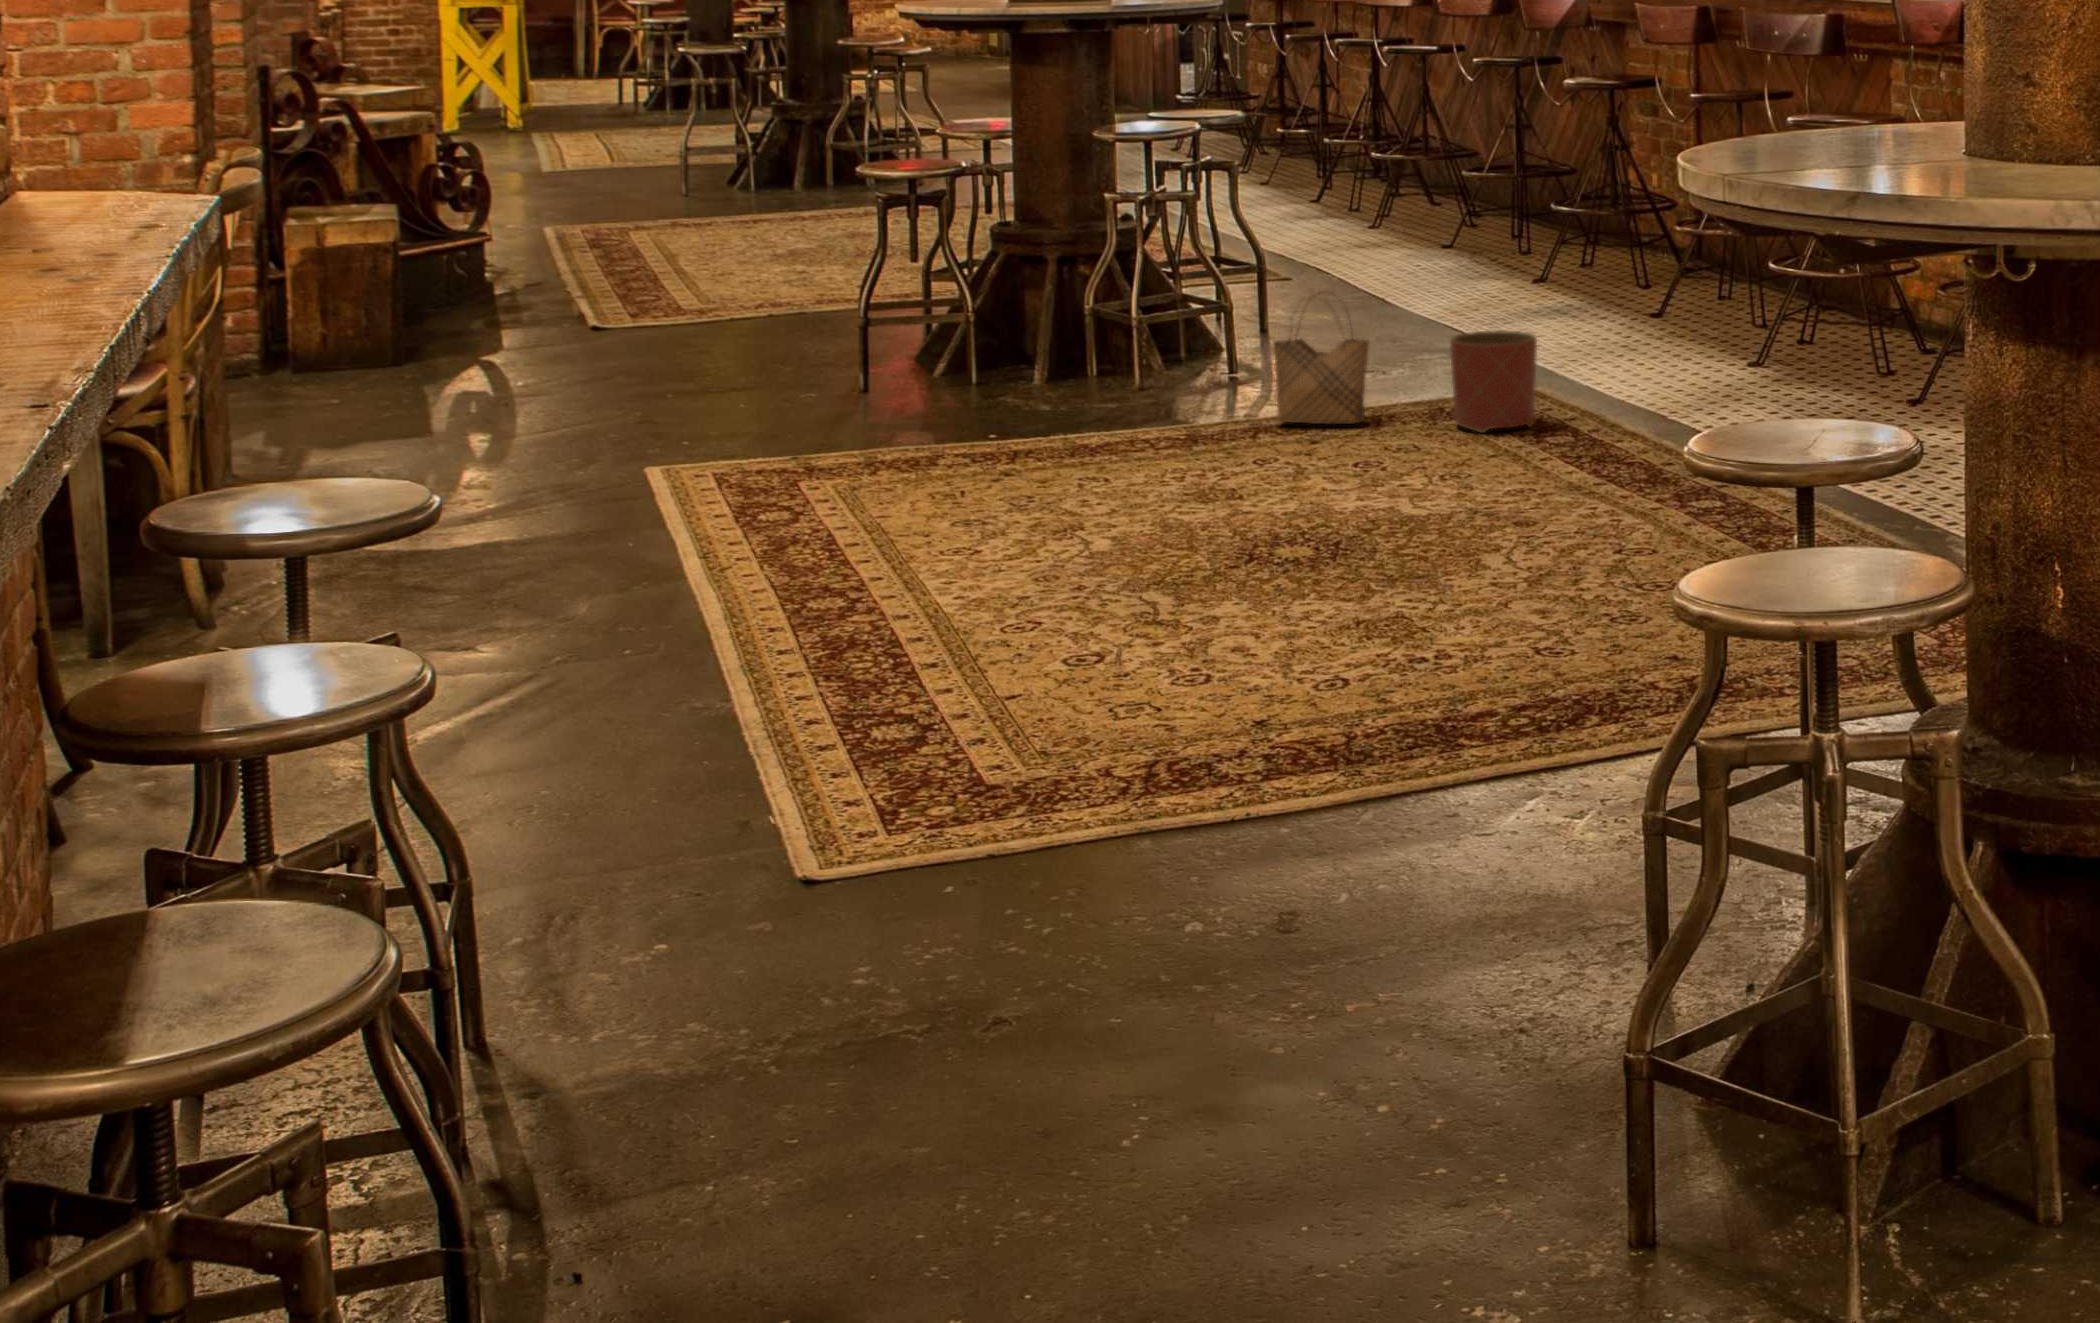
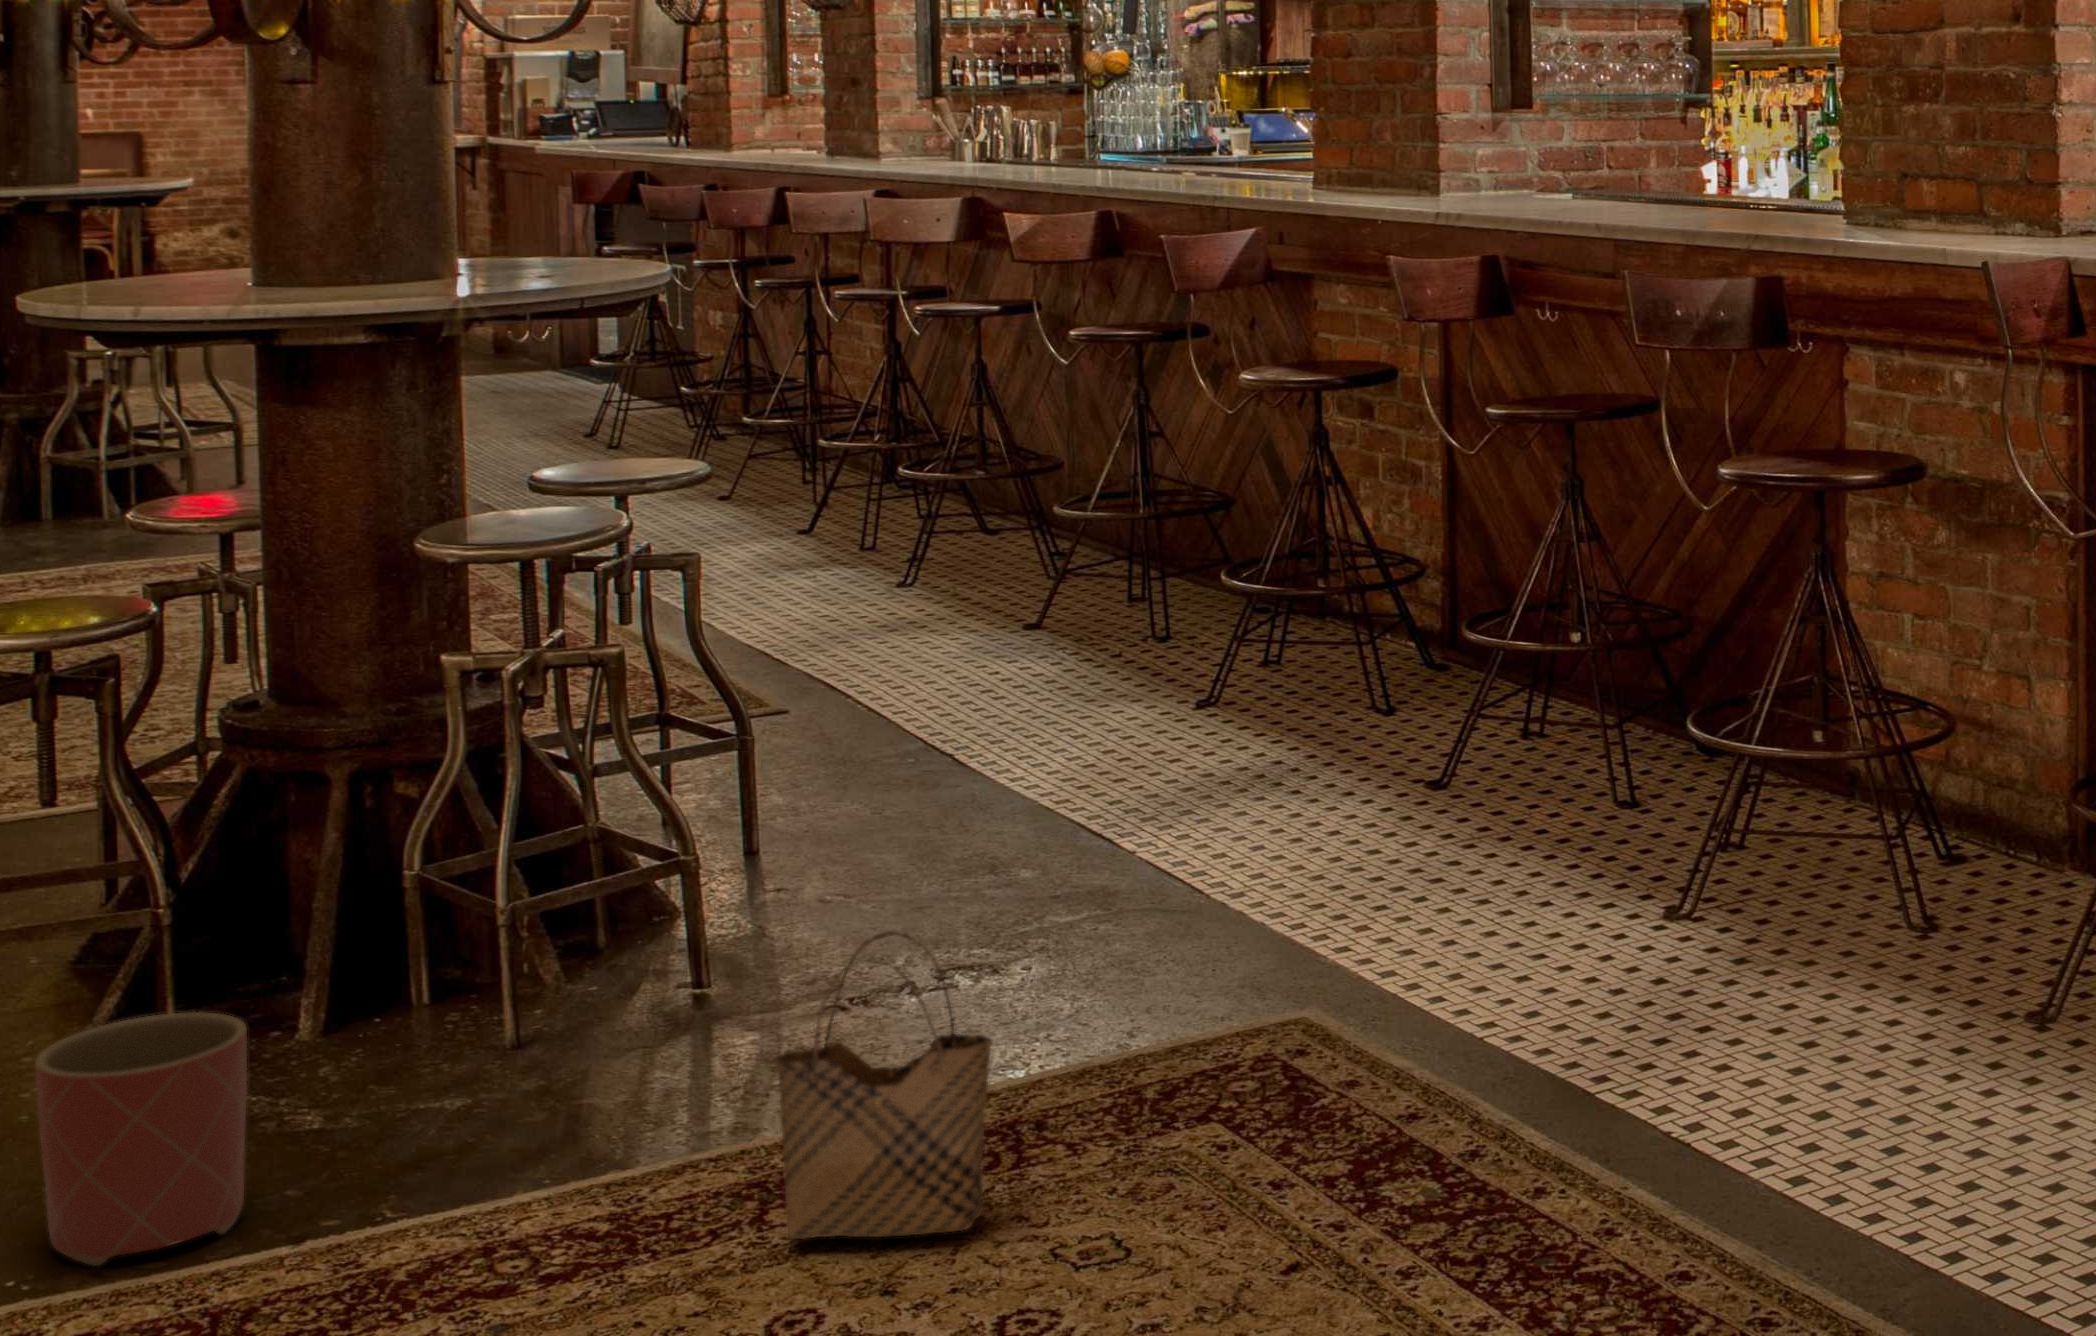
planter: present [1450,330,1537,433] -> present [35,1012,247,1266]

